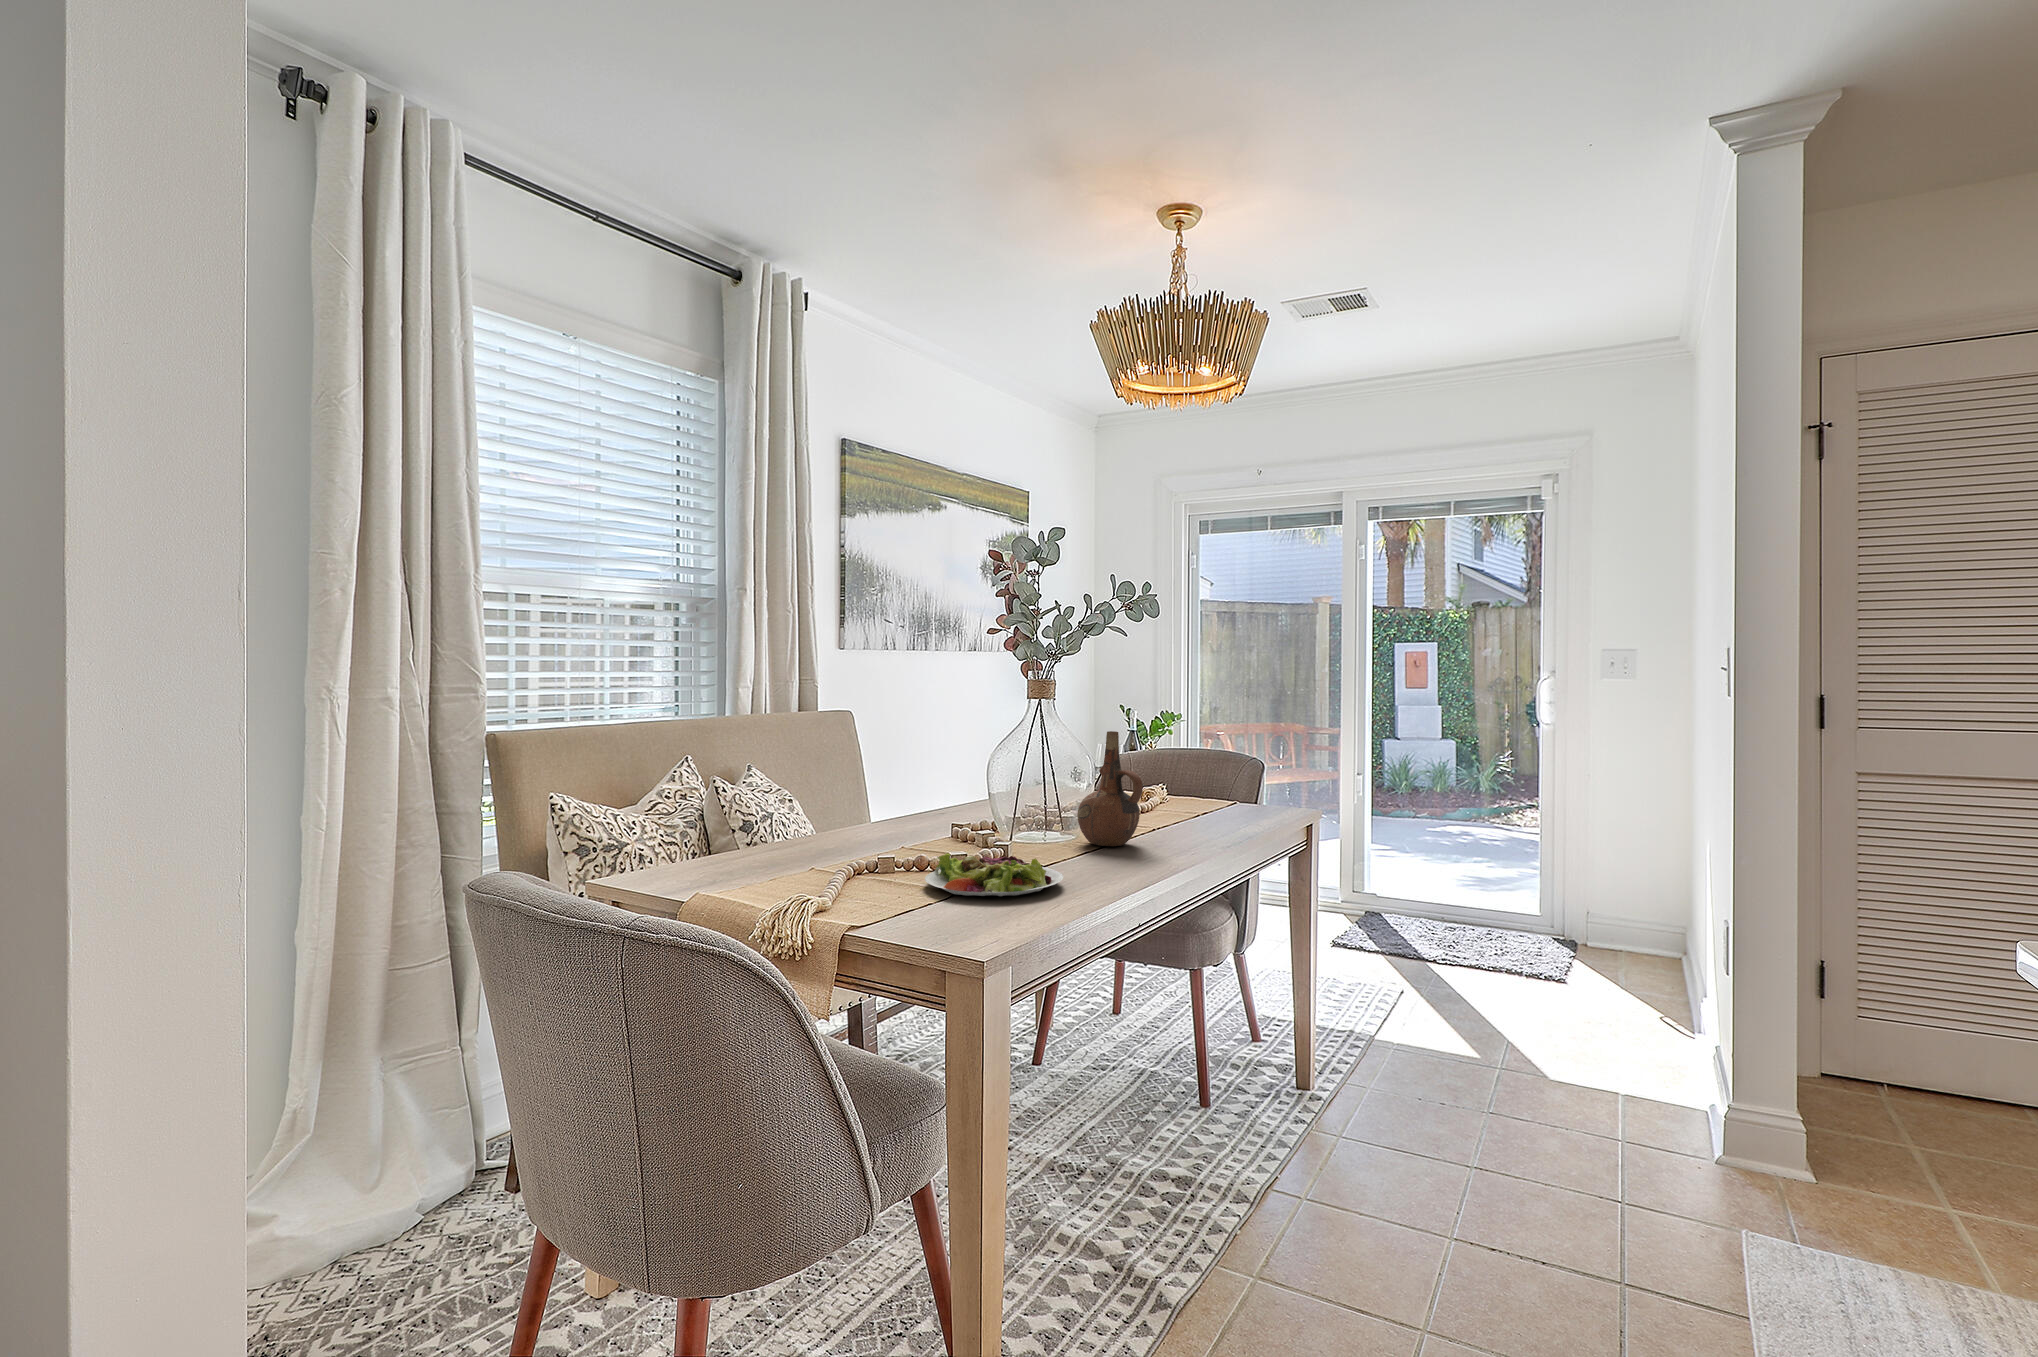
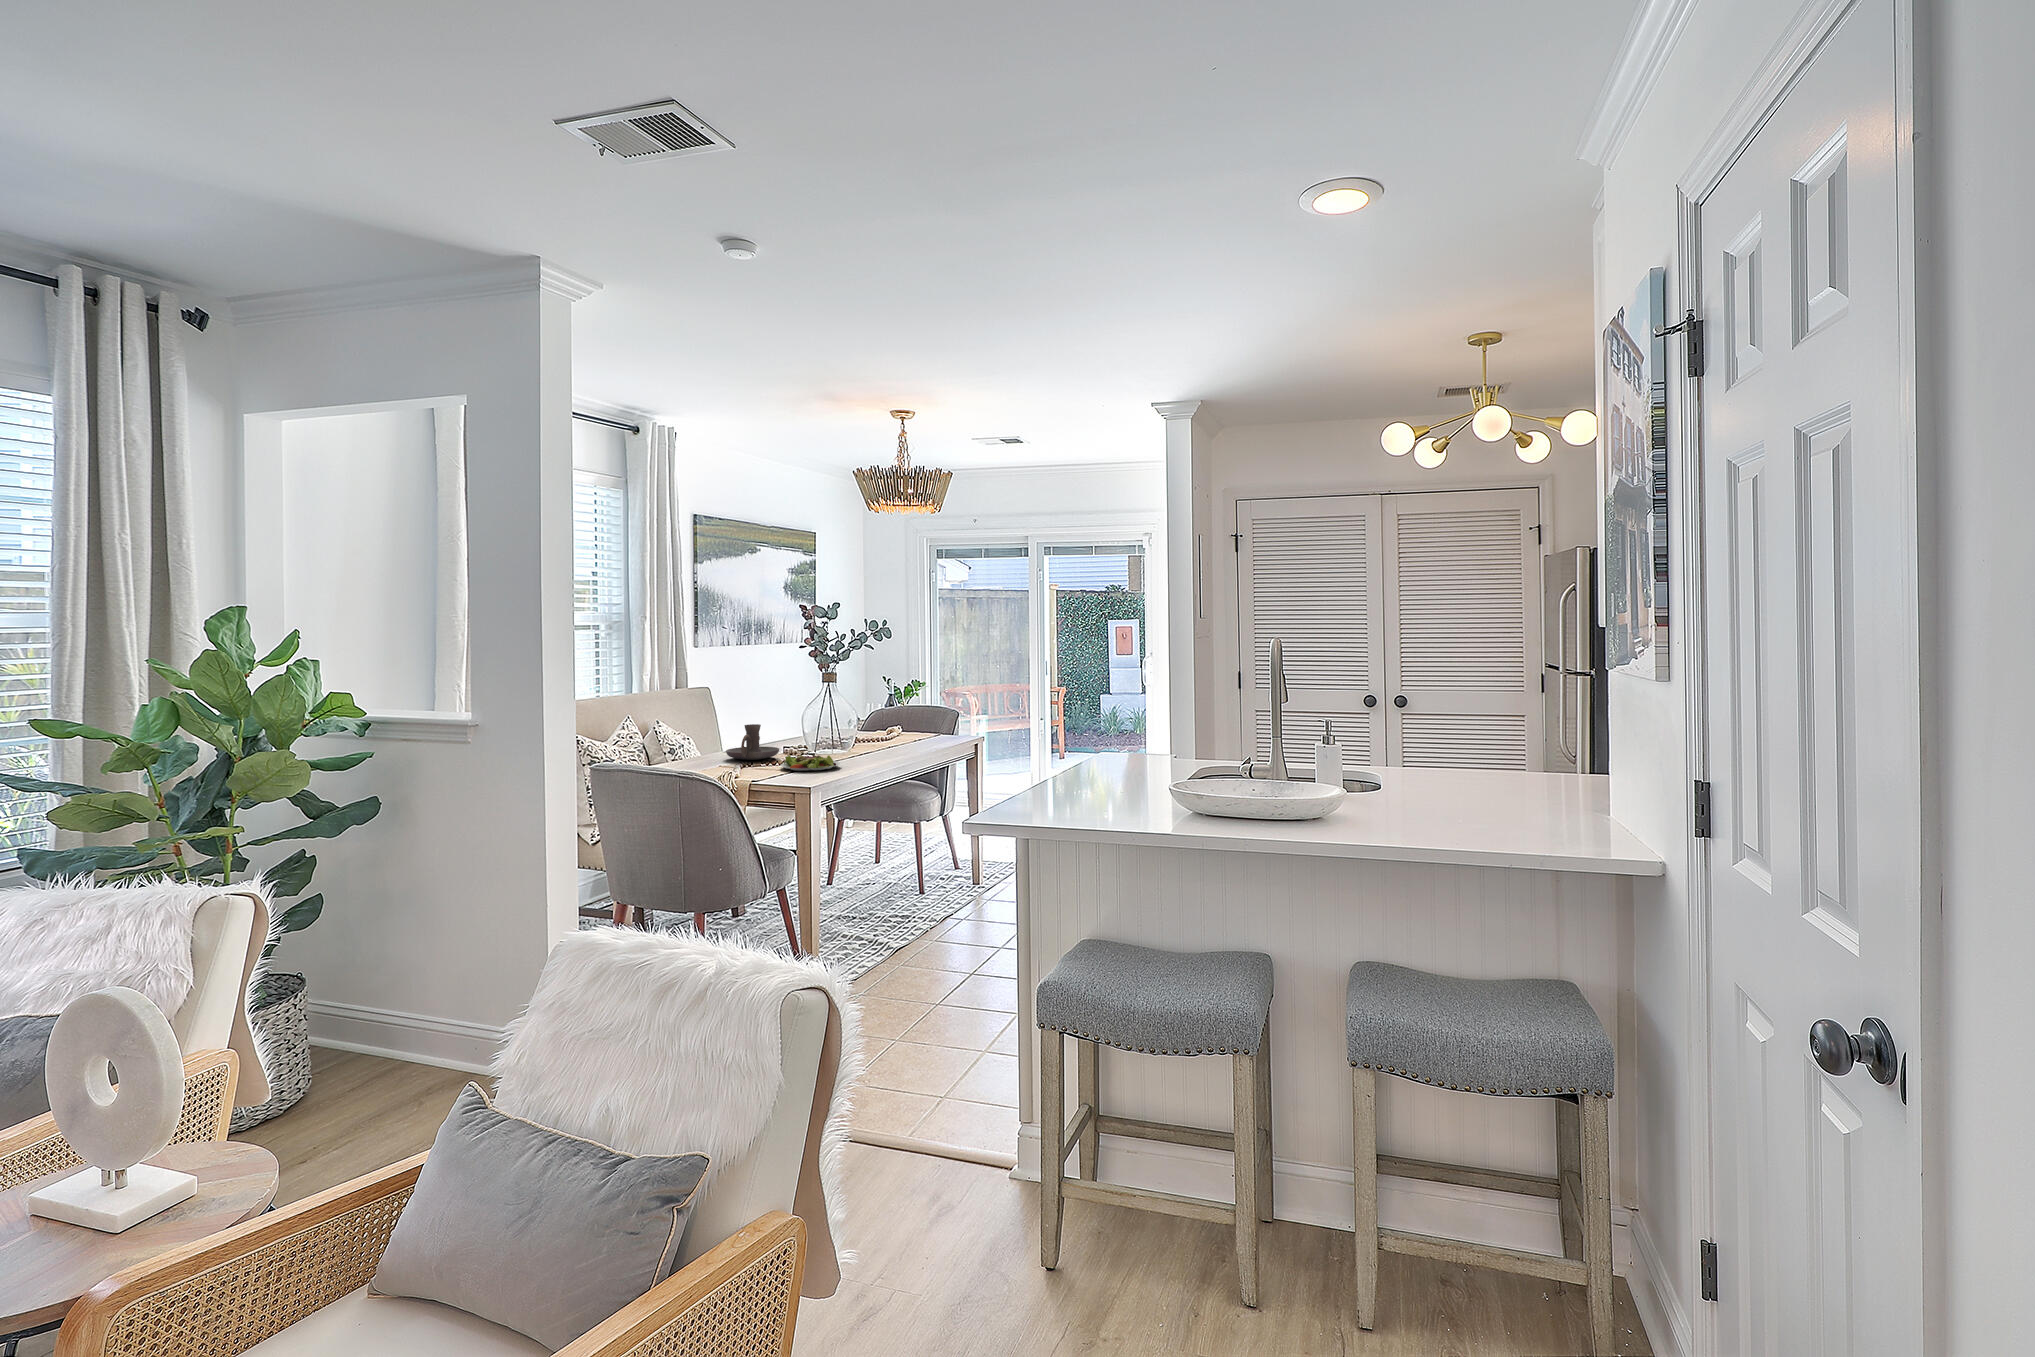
ceramic pitcher: present [1077,731,1143,846] -> none [848,700,880,754]
candle holder: none [826,778,936,854] -> present [726,724,779,760]

